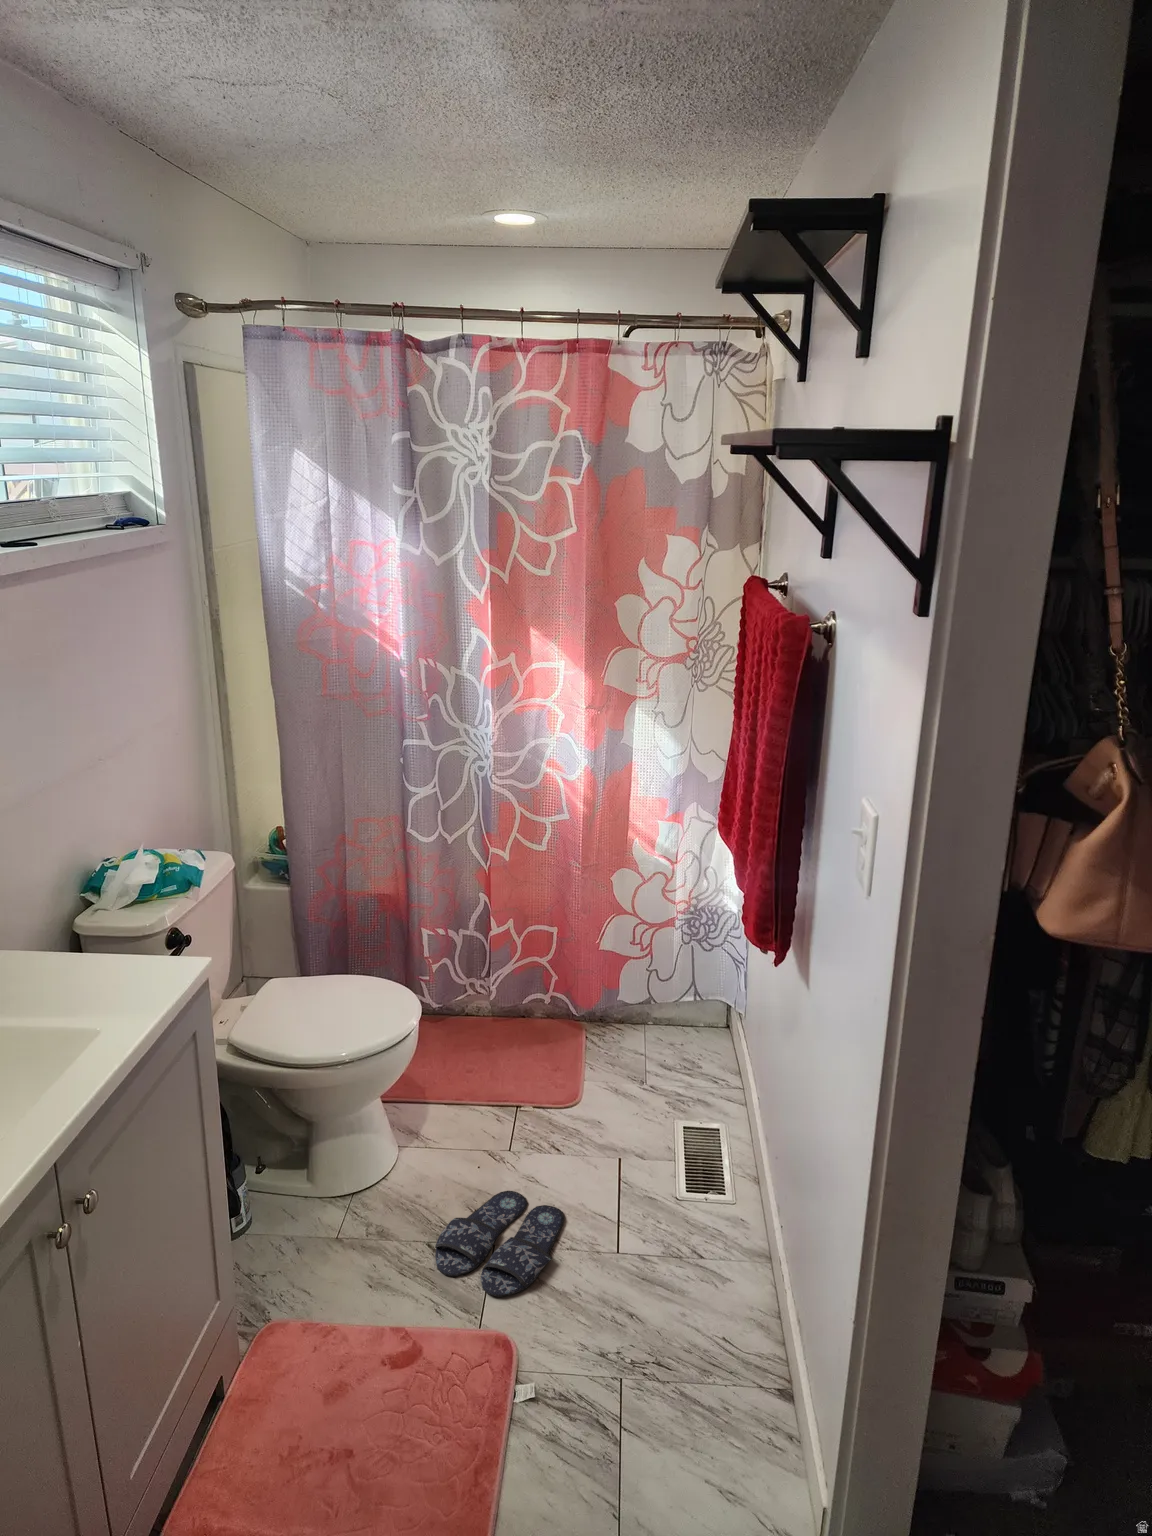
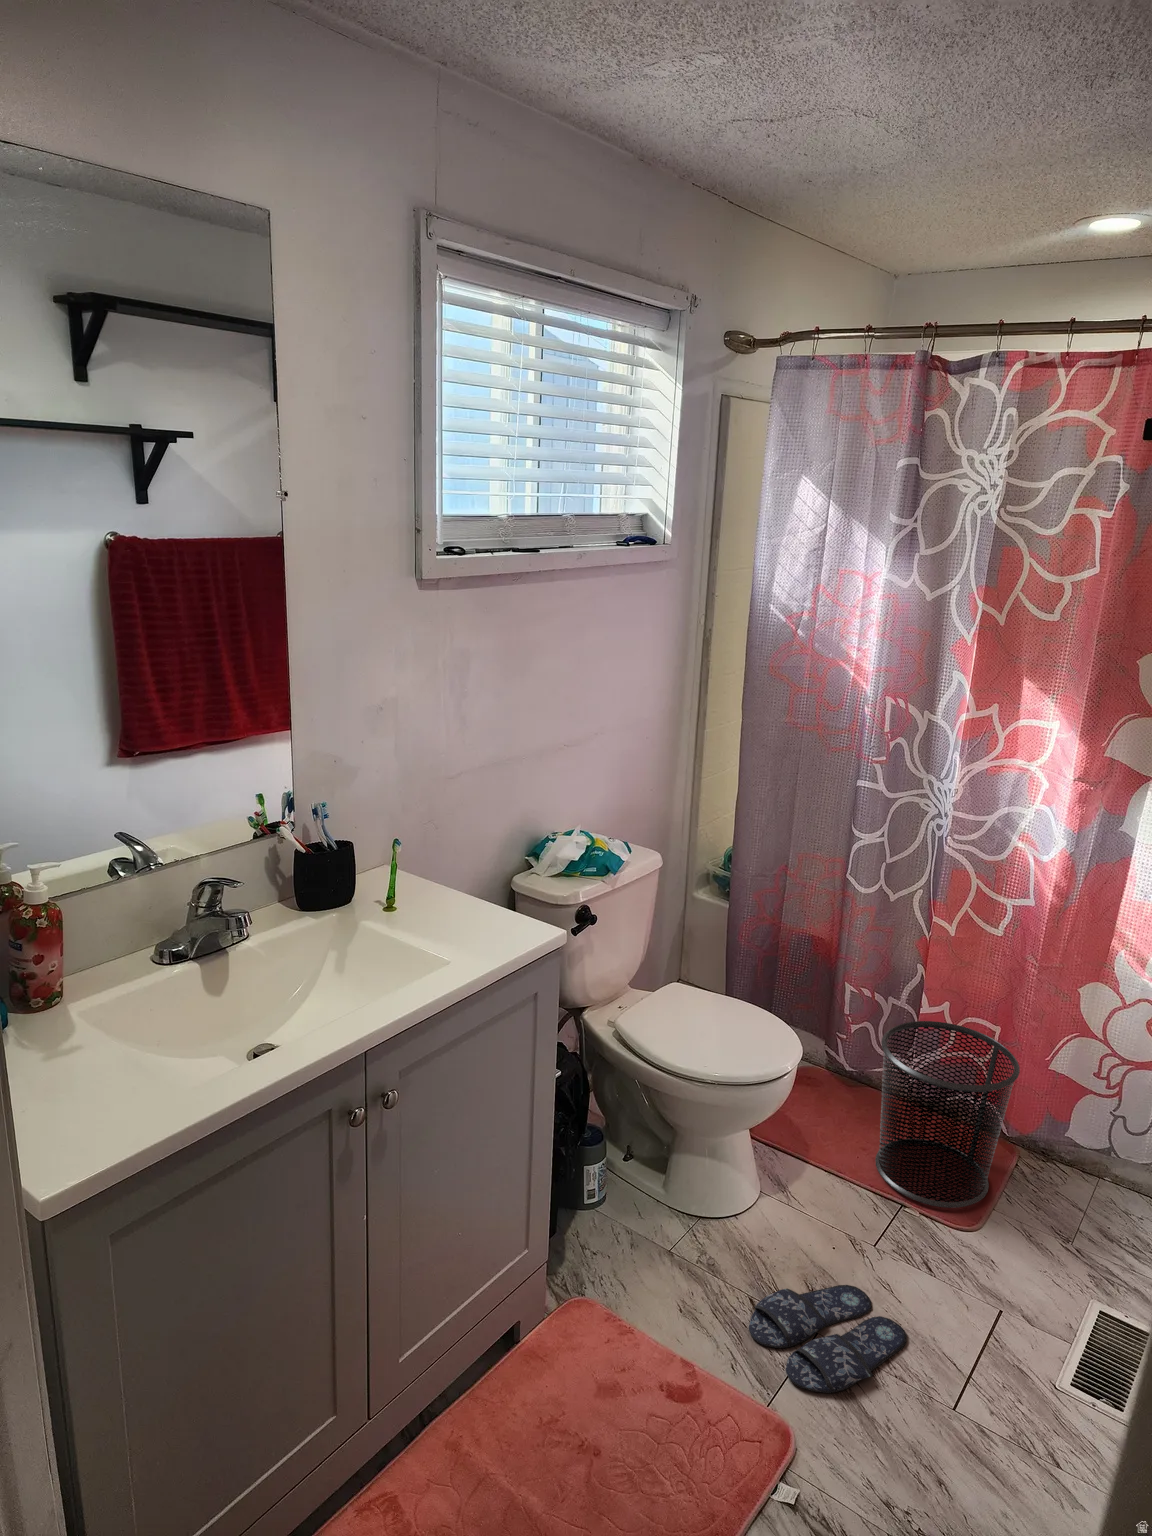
waste bin: none [469,937,586,1097] -> present [875,1021,1020,1208]

